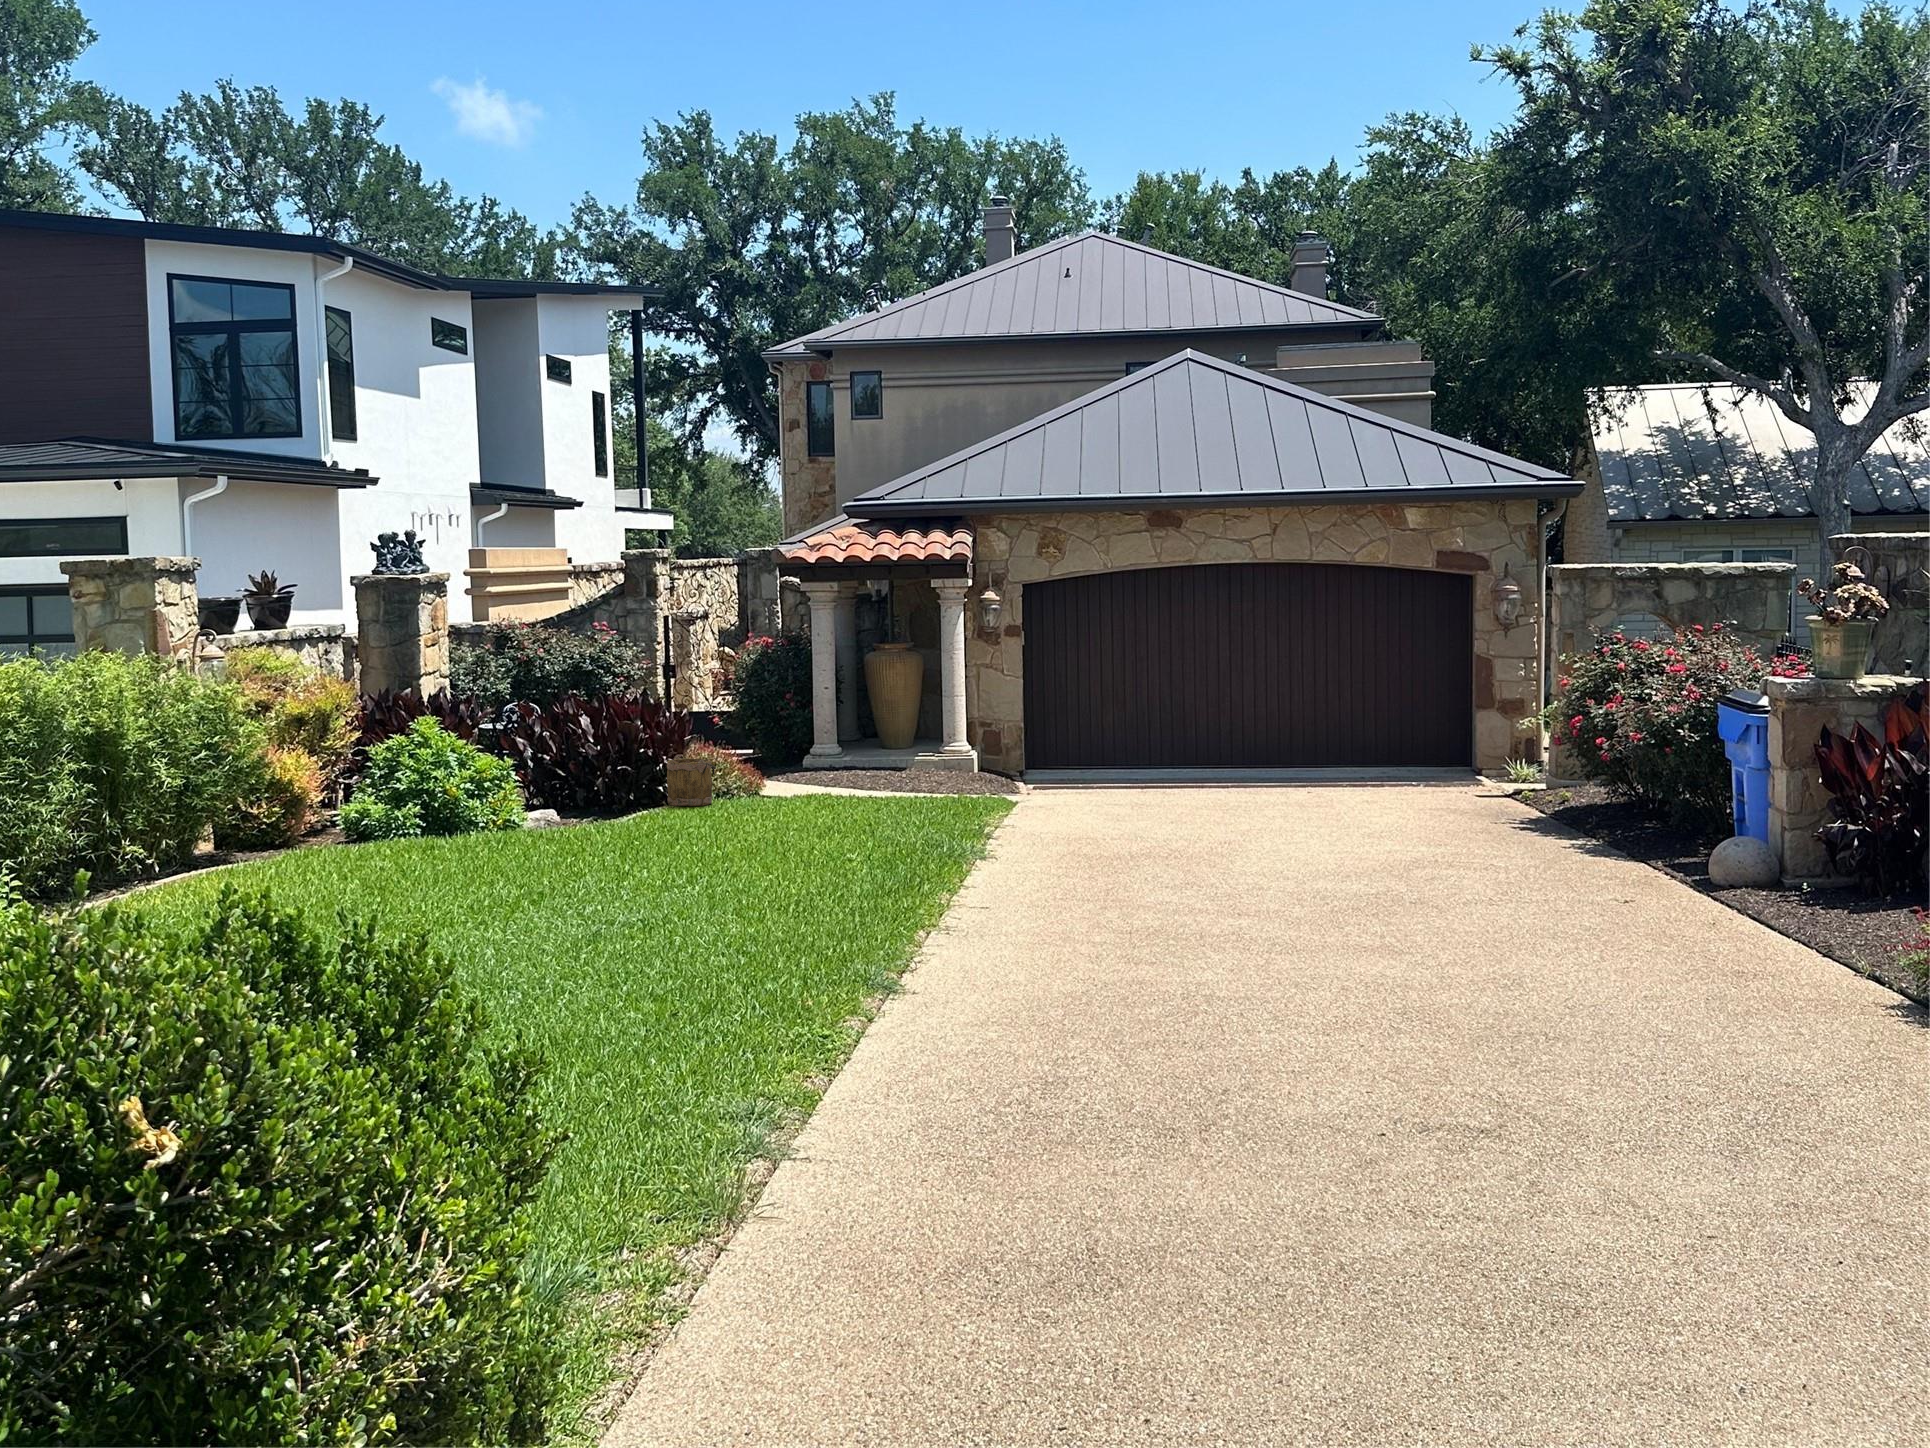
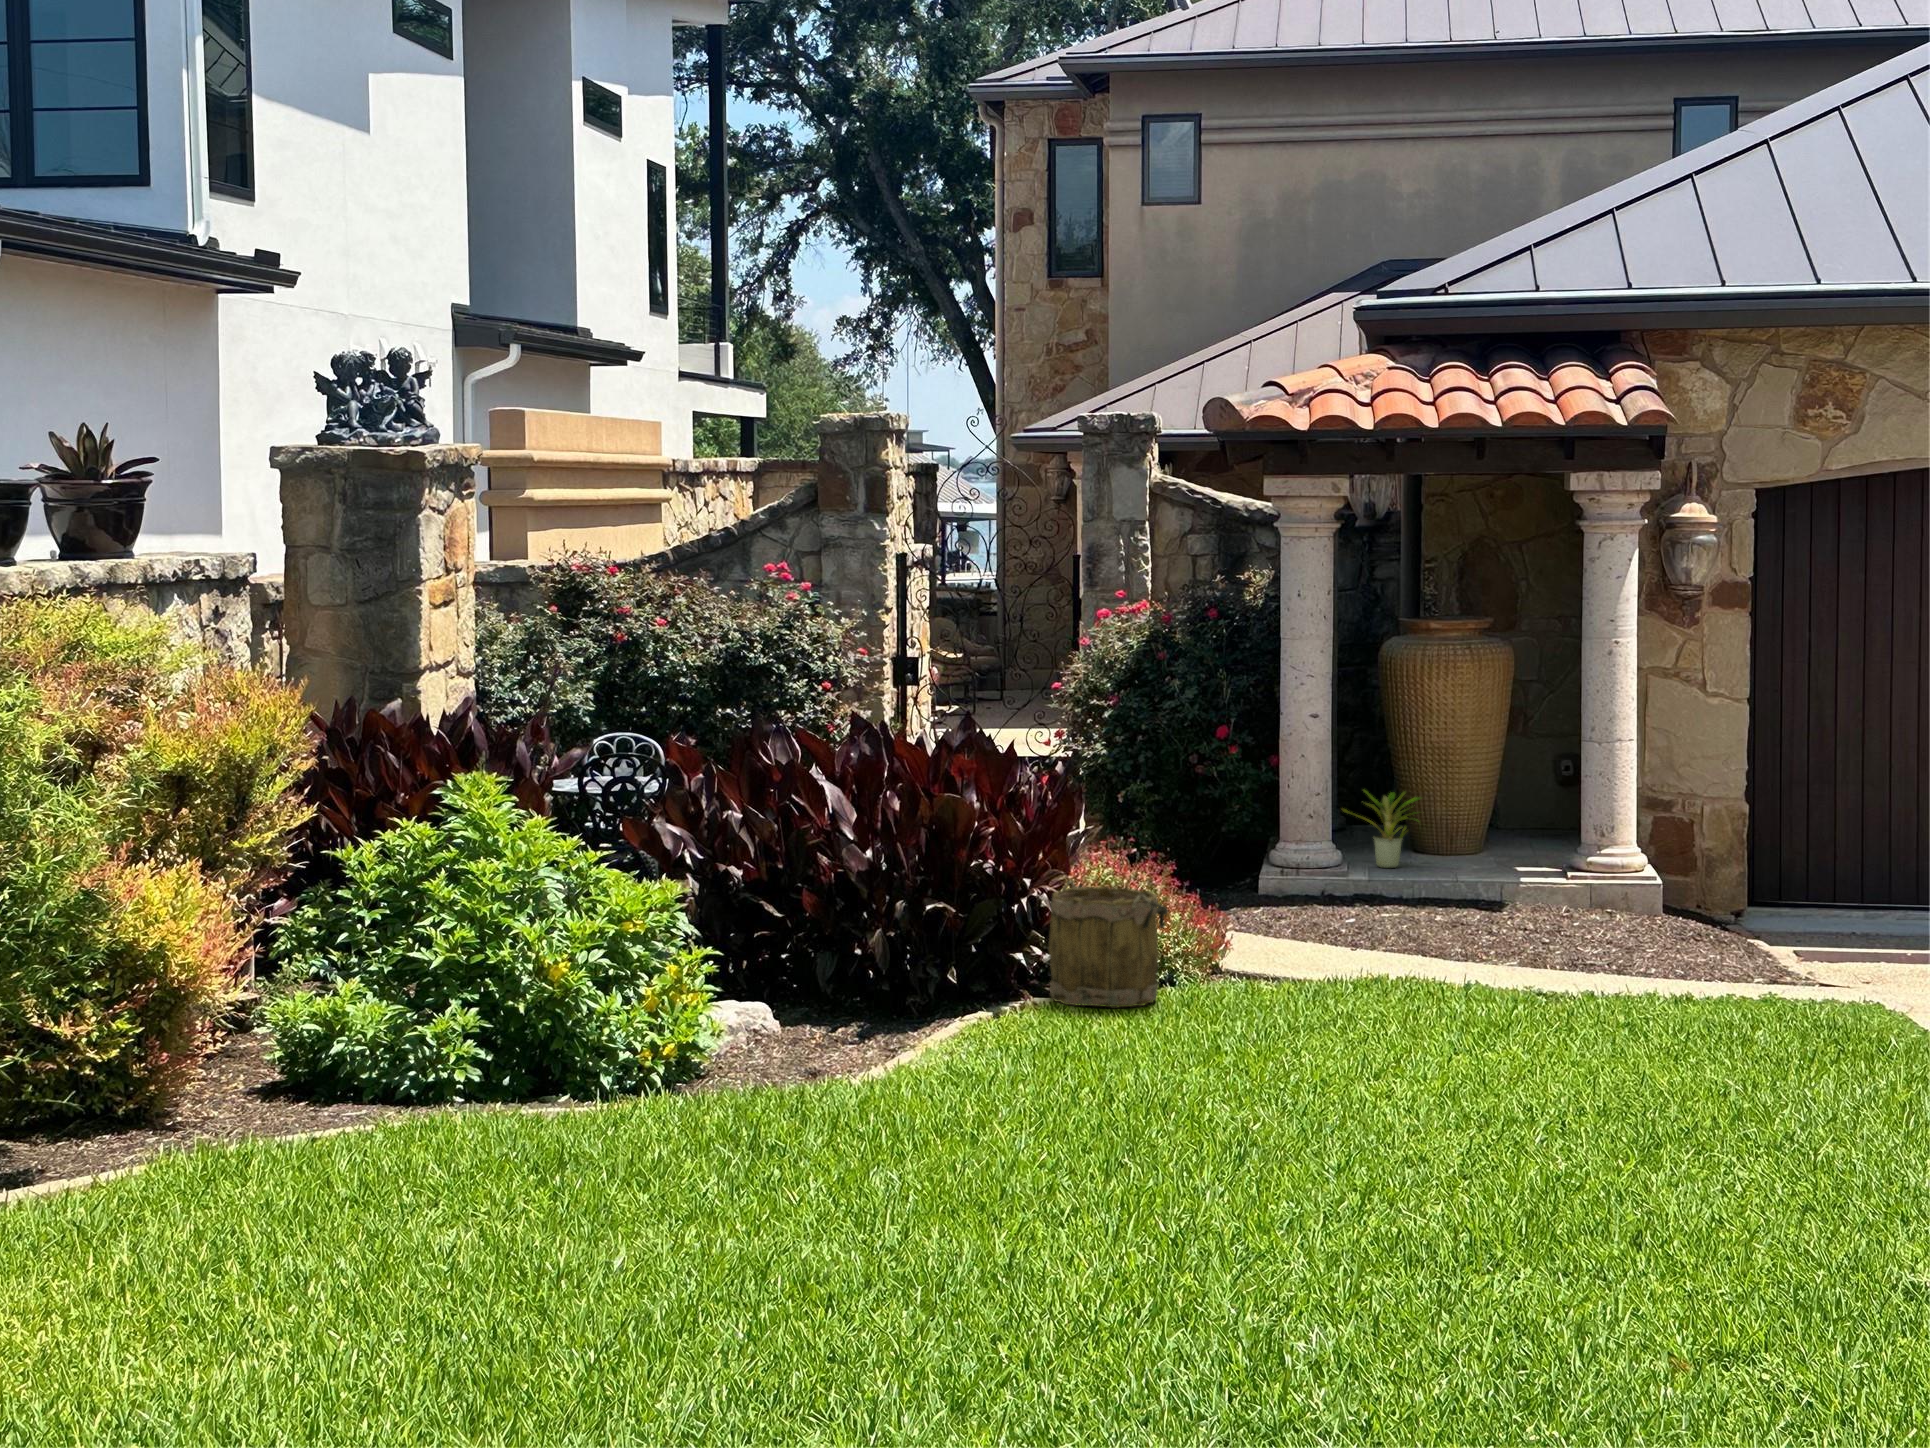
potted plant: none [851,721,887,757] -> present [1342,790,1420,868]

